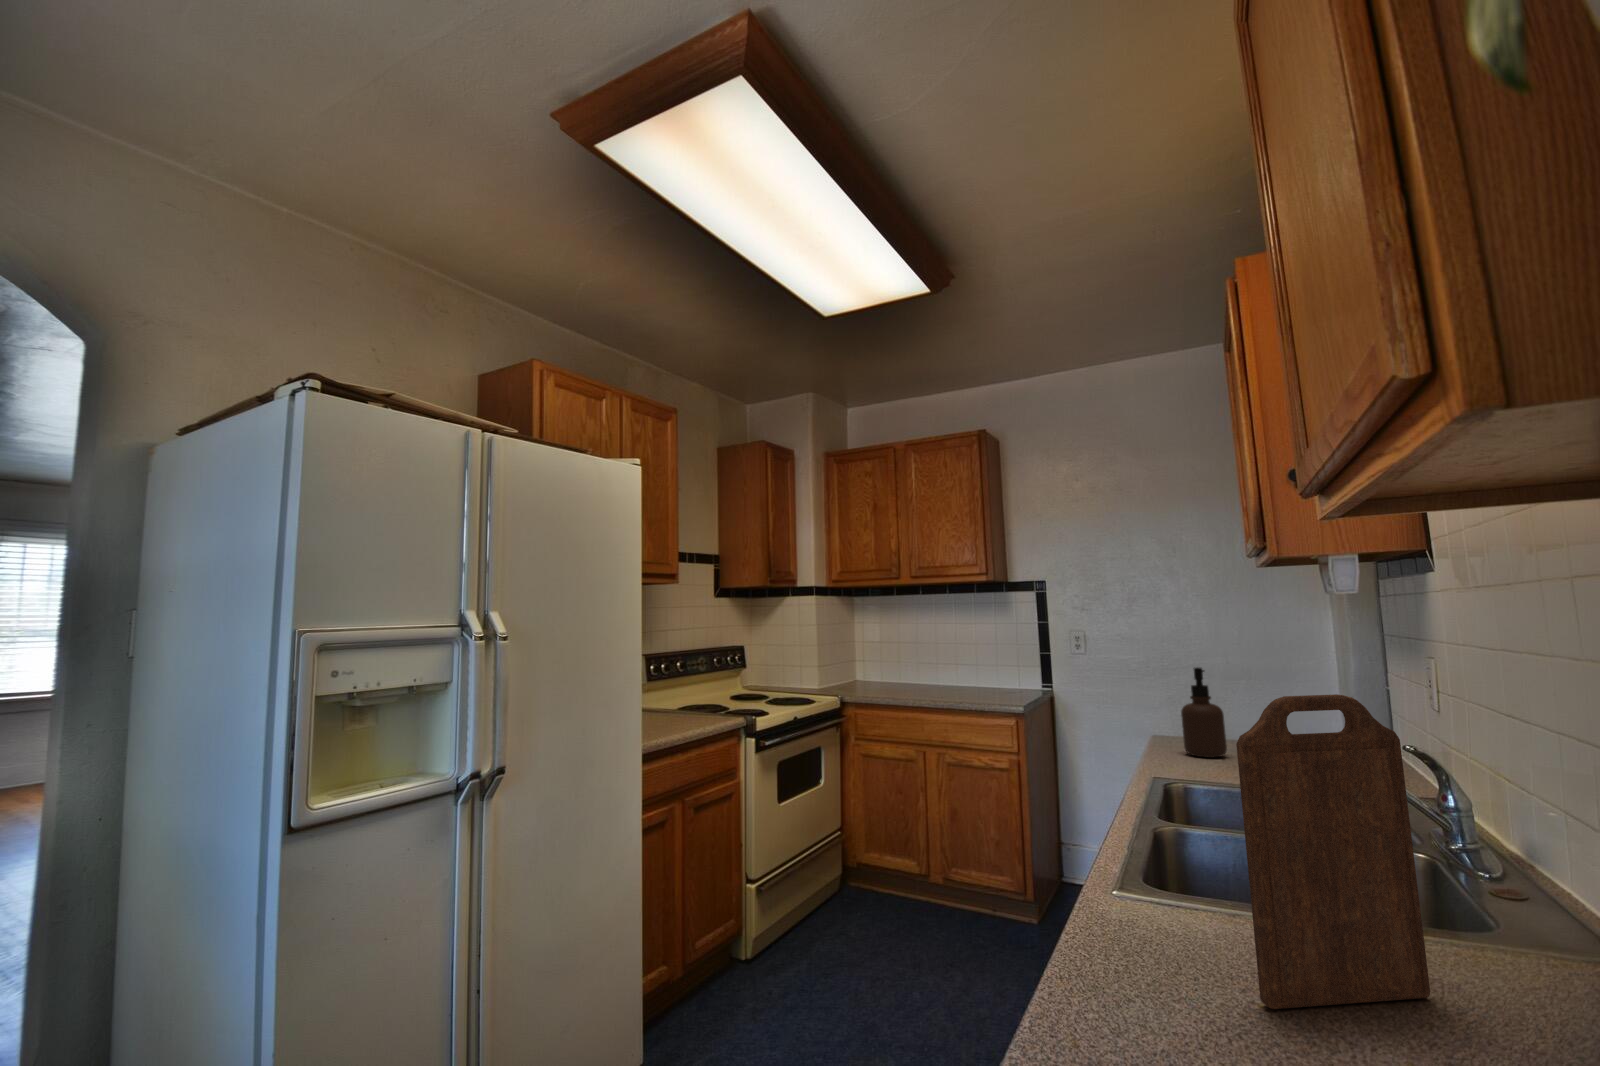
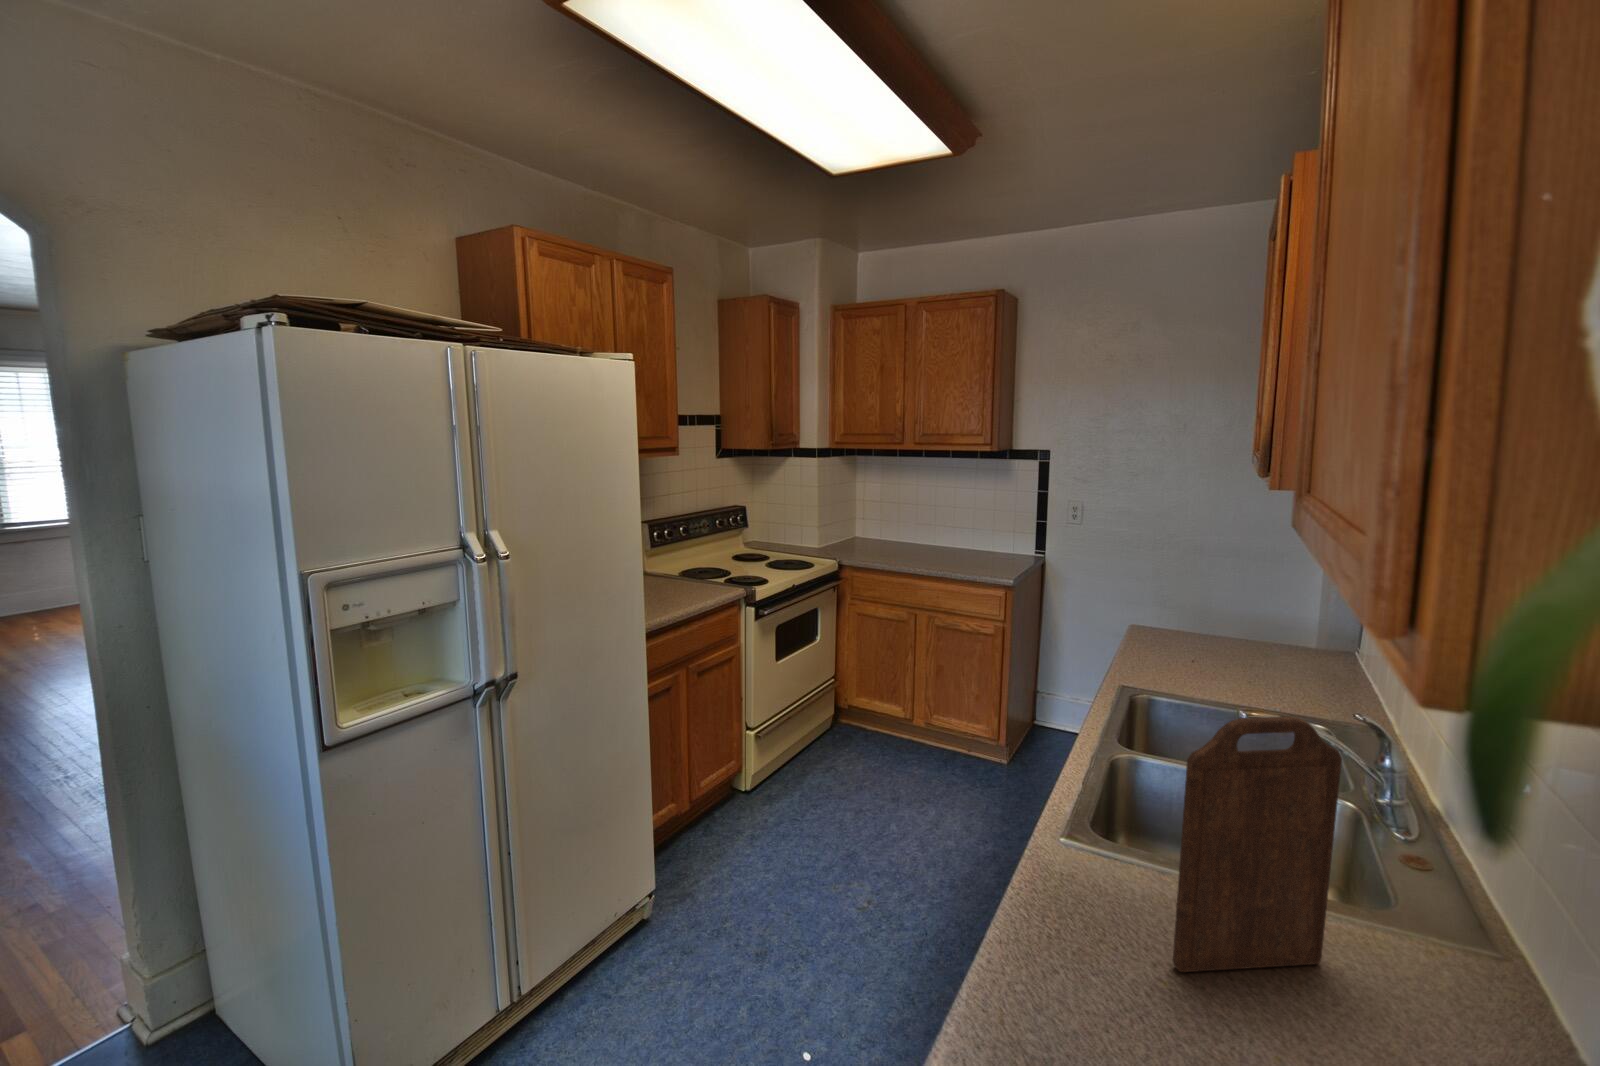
soap dispenser: present [1181,667,1227,758] -> none [1158,571,1200,656]

